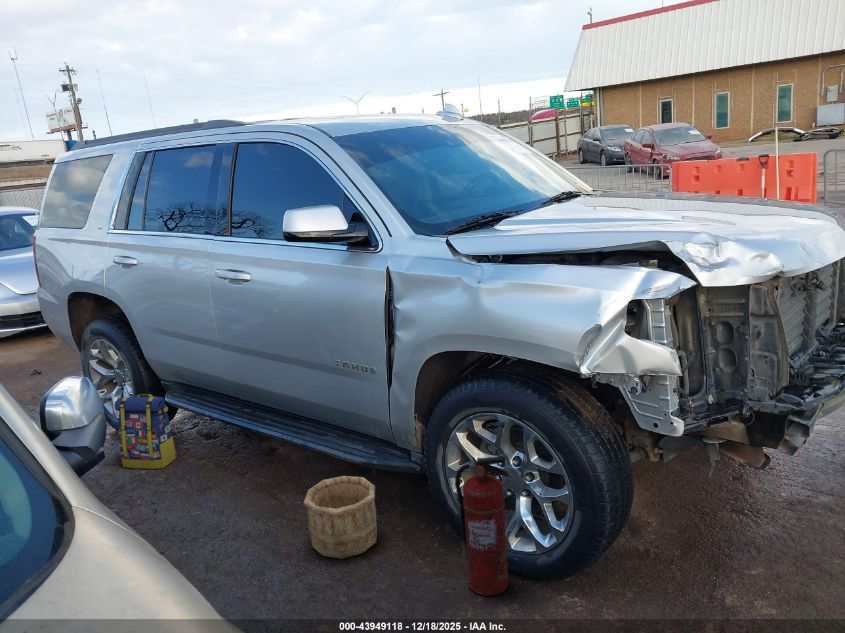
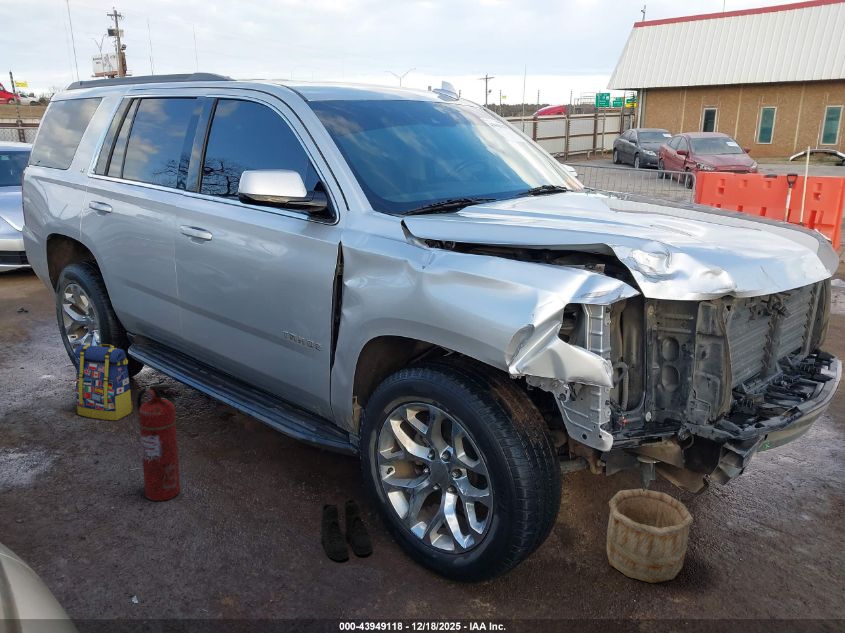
fire extinguisher: present [455,456,509,596] -> present [137,384,180,501]
wooden bucket: present [304,476,377,559] -> present [606,489,693,583]
boots: none [396,515,451,577] -> present [321,499,372,560]

